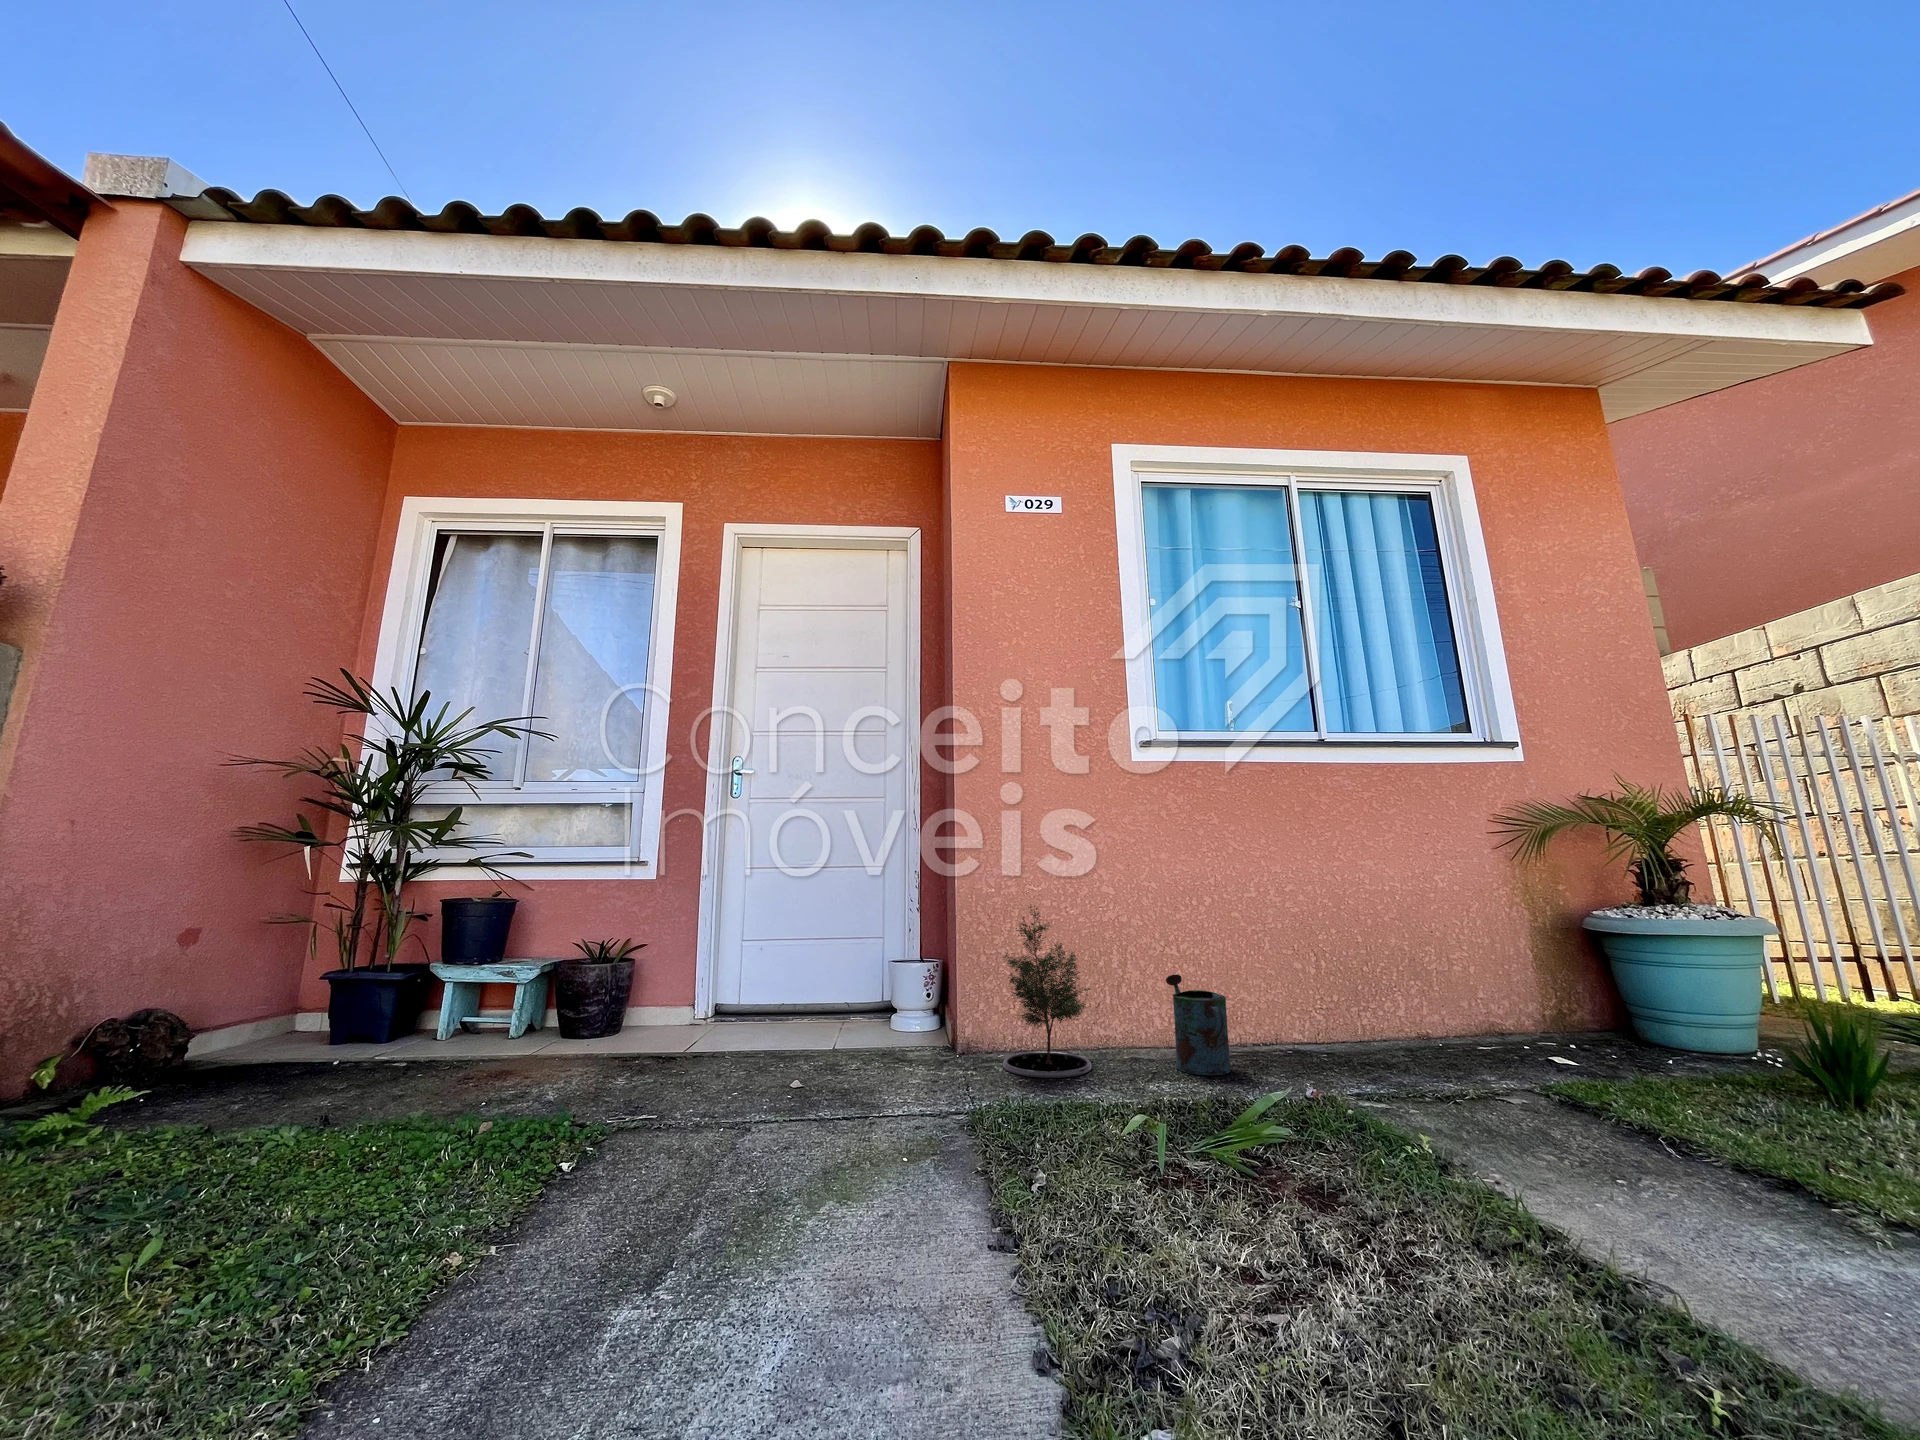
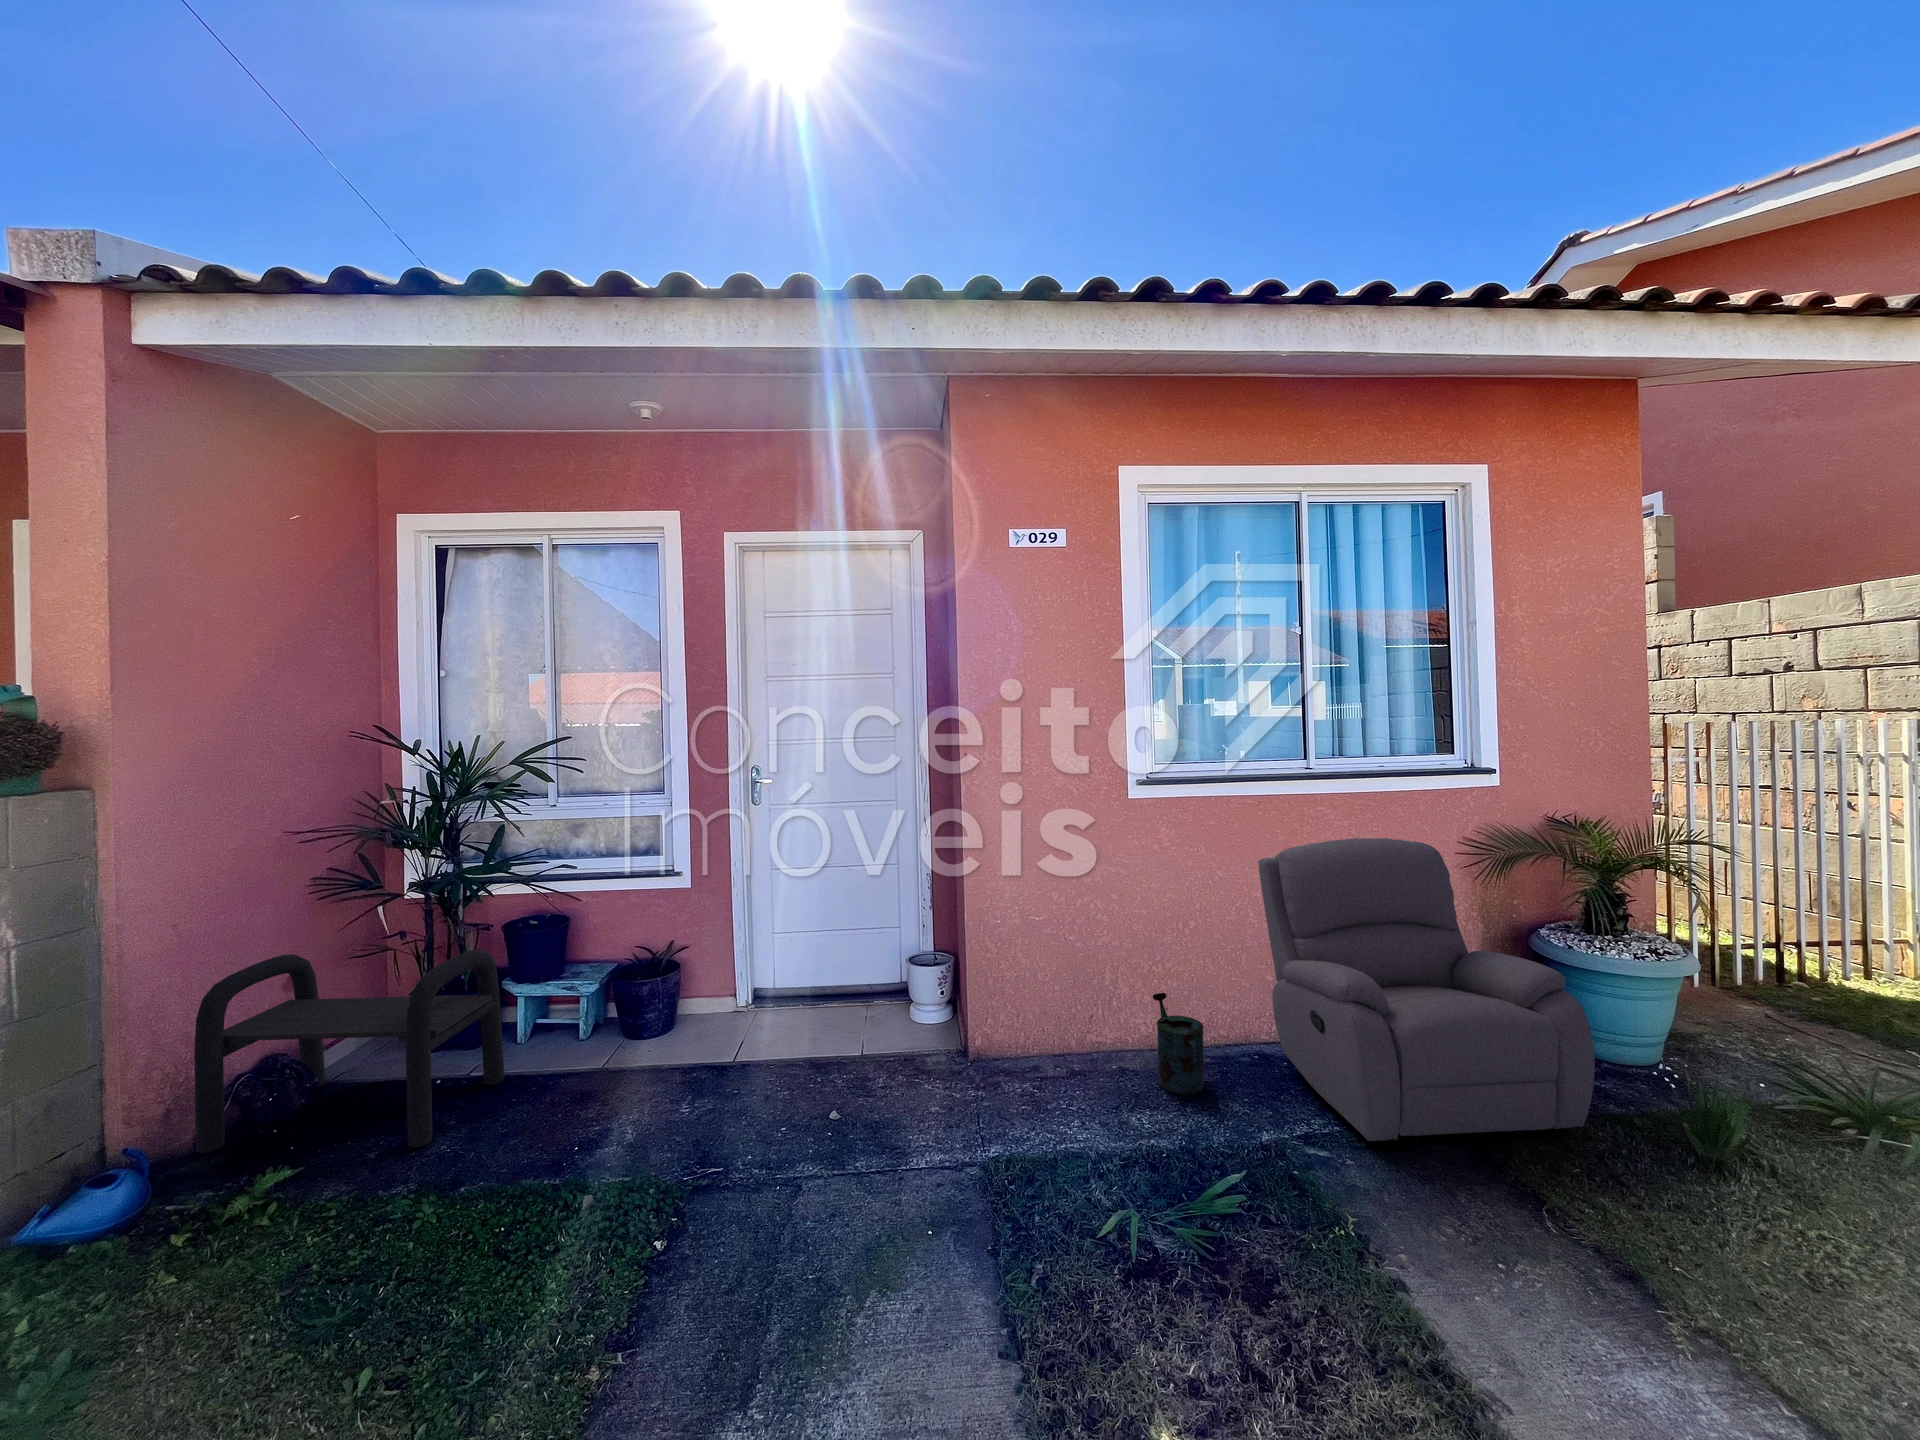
chair: none [1275,802,1687,1106] -> present [1258,838,1595,1143]
bench: none [24,892,426,1102] -> present [194,949,504,1154]
potted tree: present [1003,906,1091,1078] -> none [1004,949,1087,1101]

